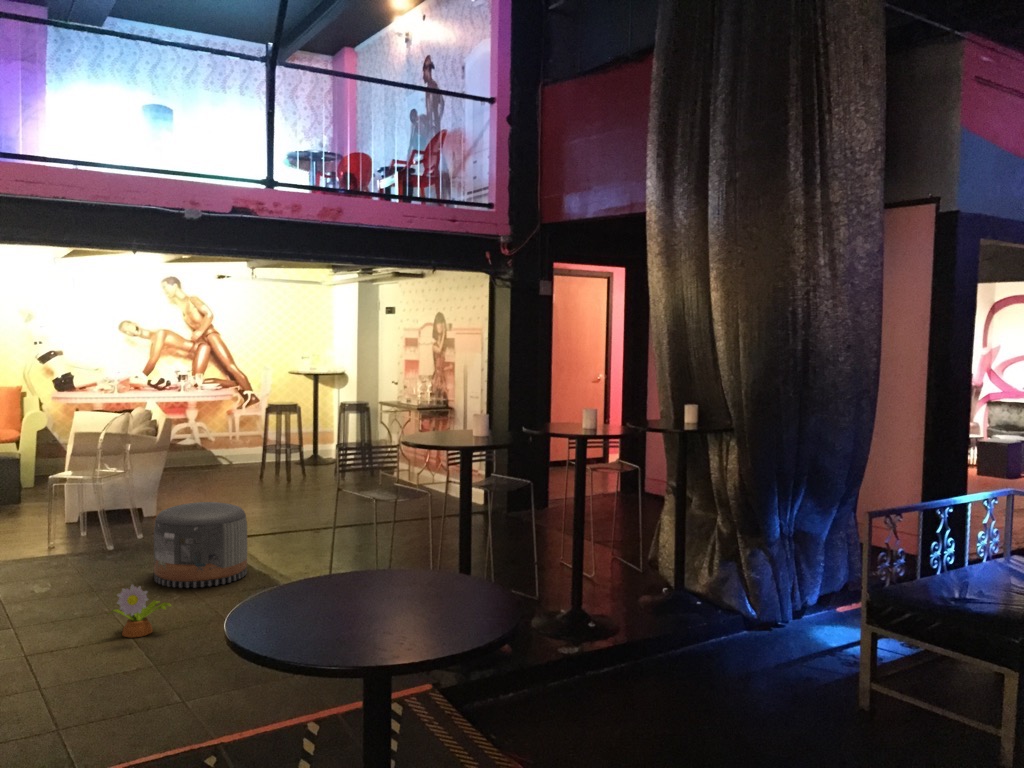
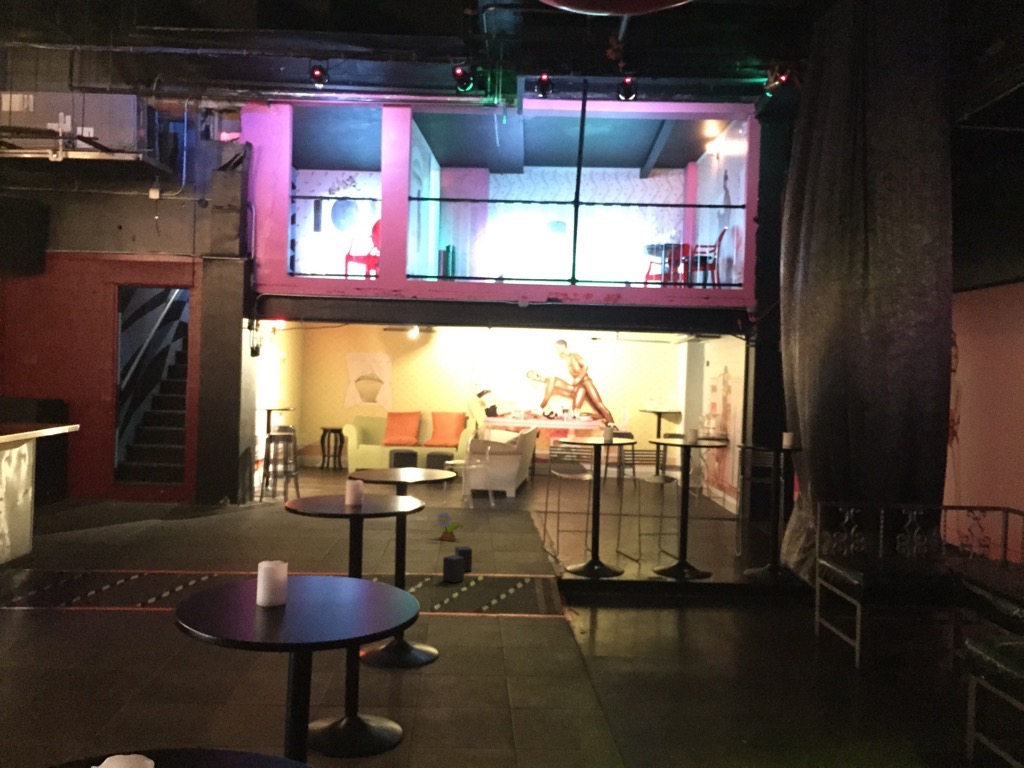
pouf: present [154,502,247,588] -> none [479,480,533,529]
speaker: none [223,657,275,749] -> present [443,546,472,583]

